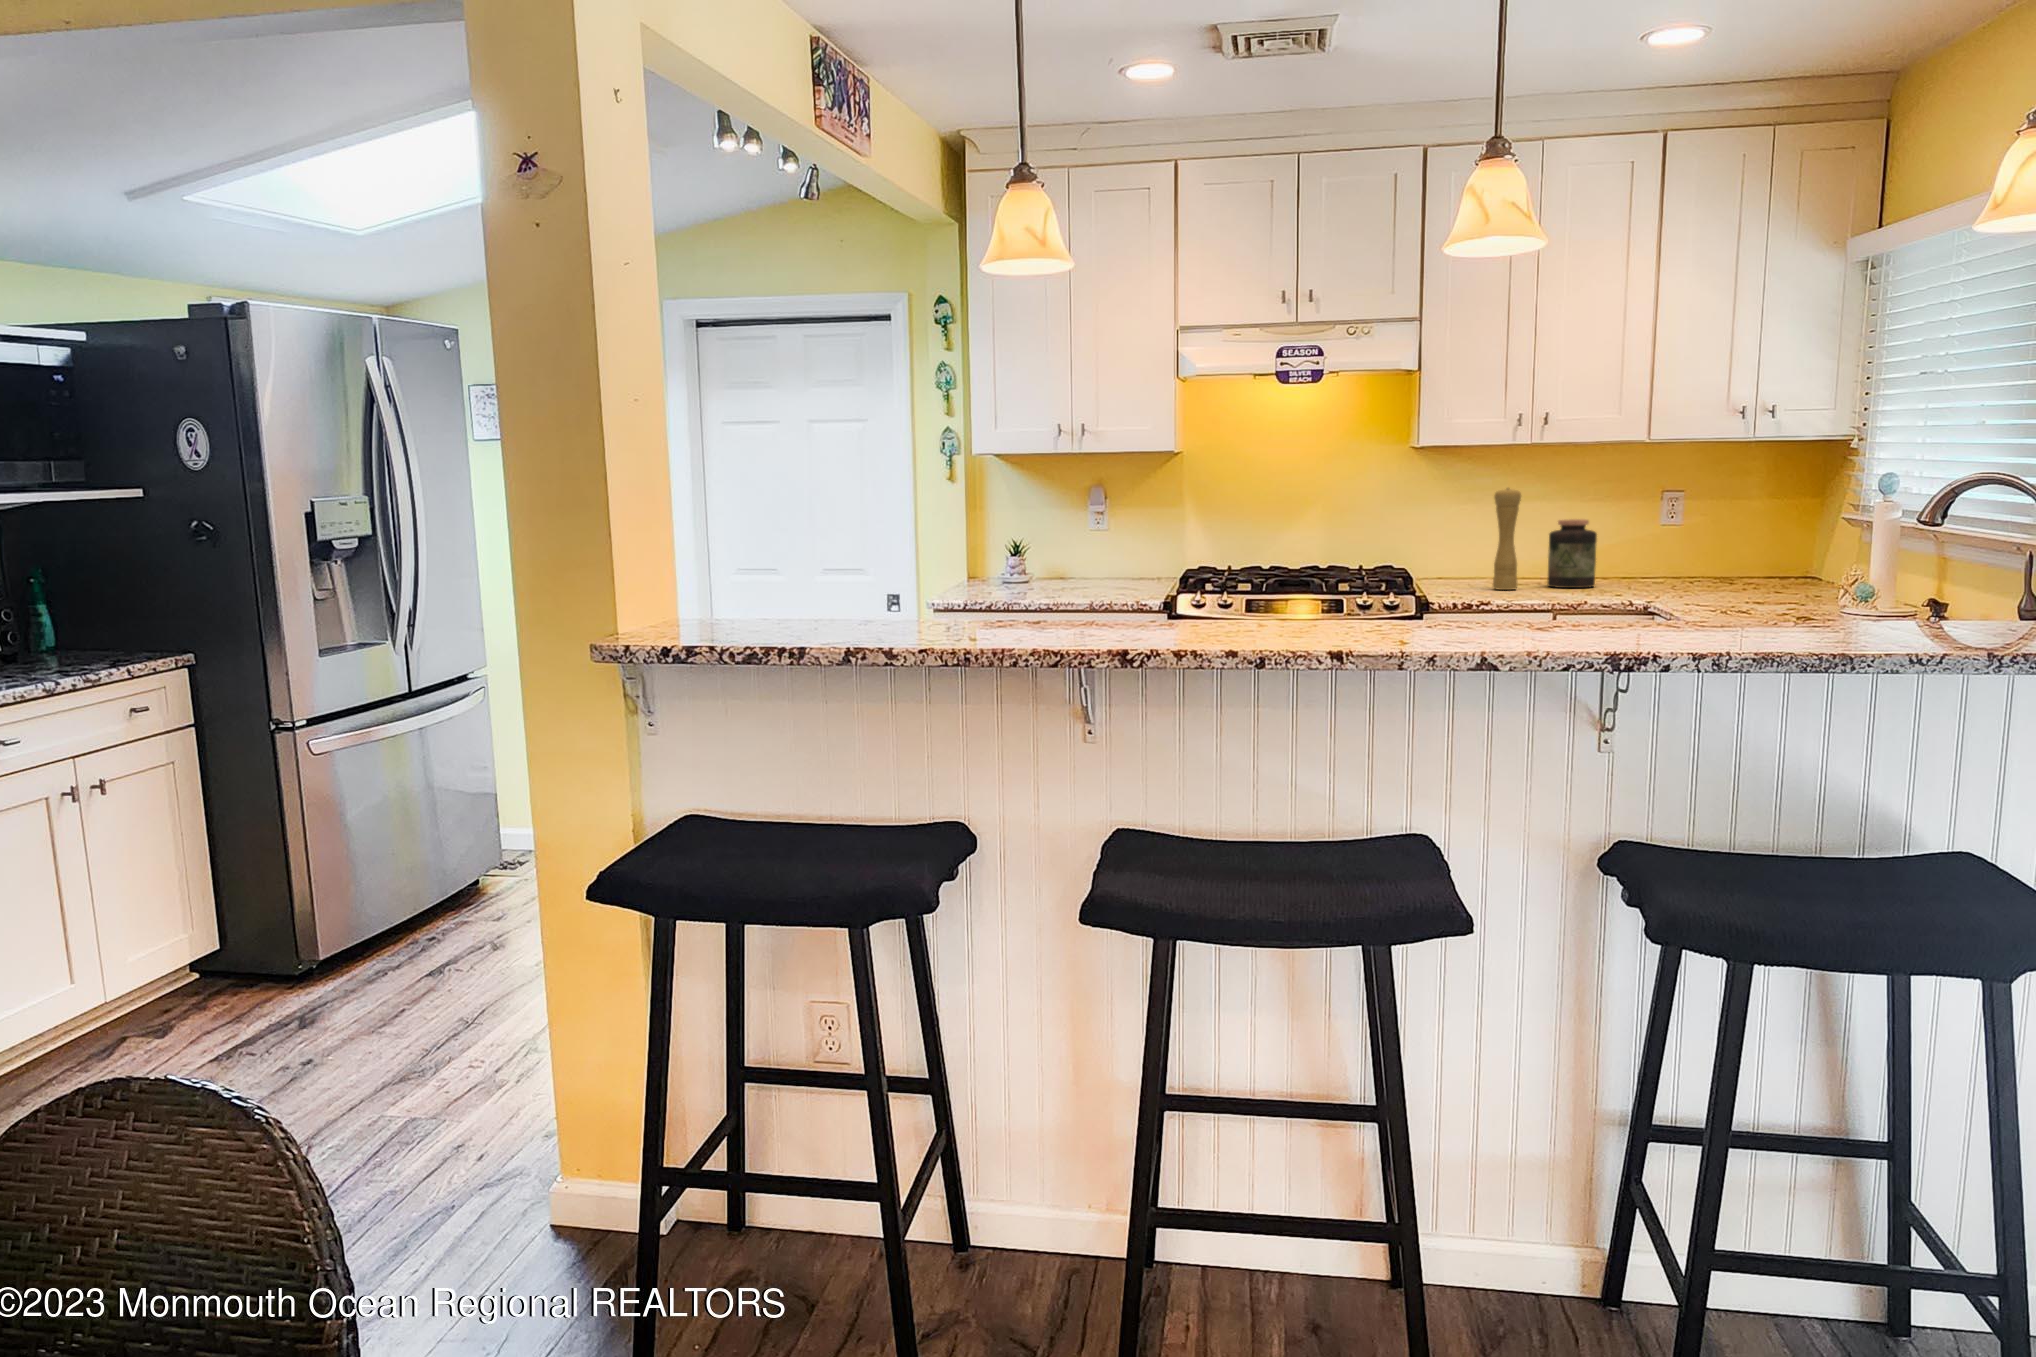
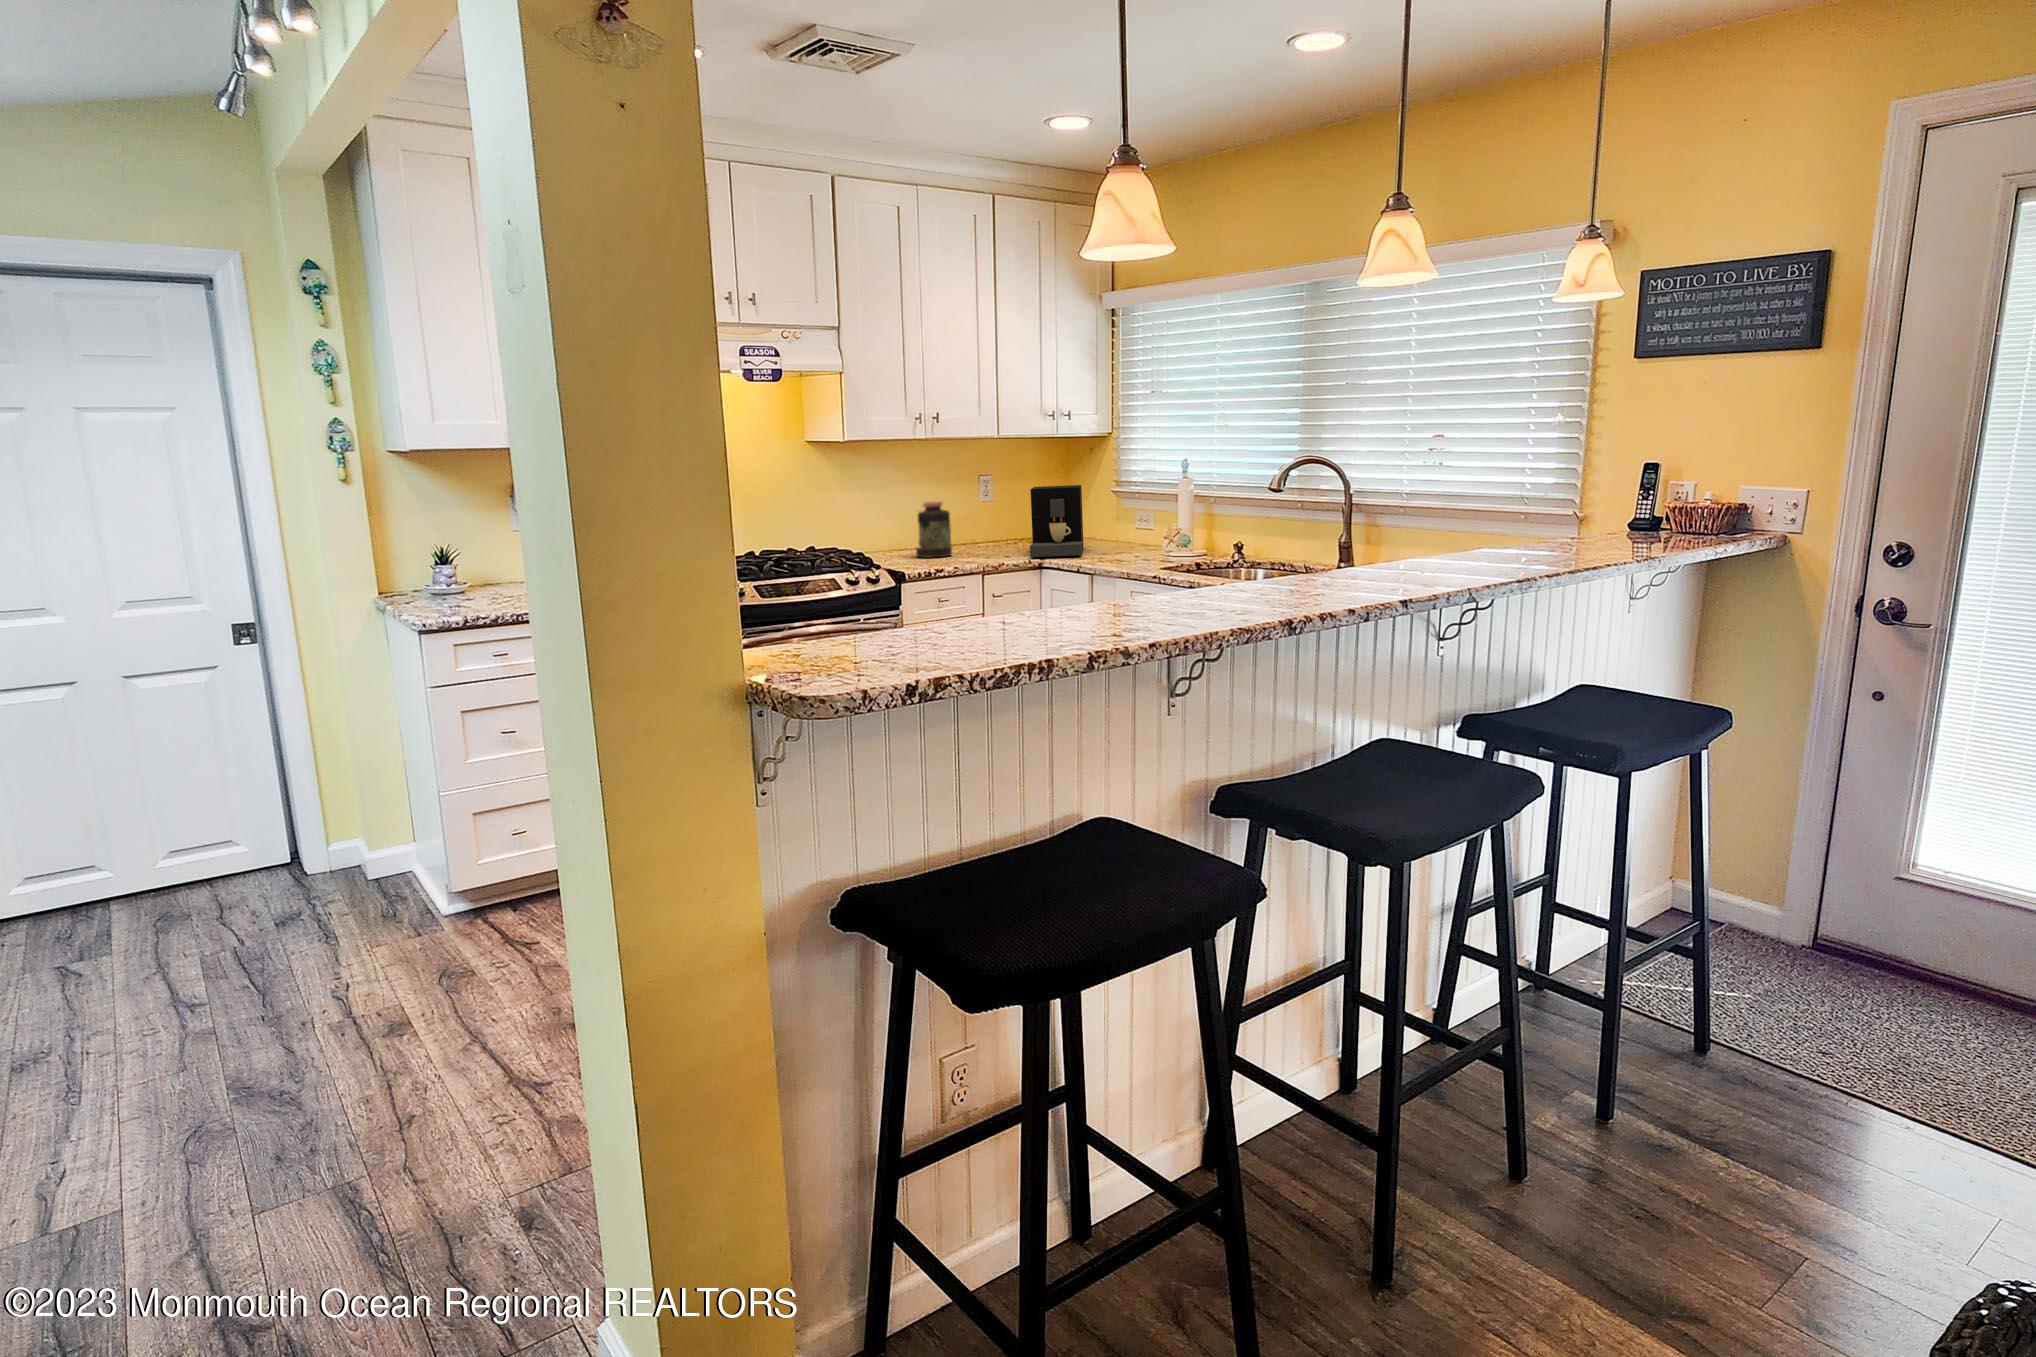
pepper mill: present [1493,488,1521,590] -> none [887,477,913,563]
coffee maker: none [1644,506,1787,600] -> present [1030,485,1084,557]

